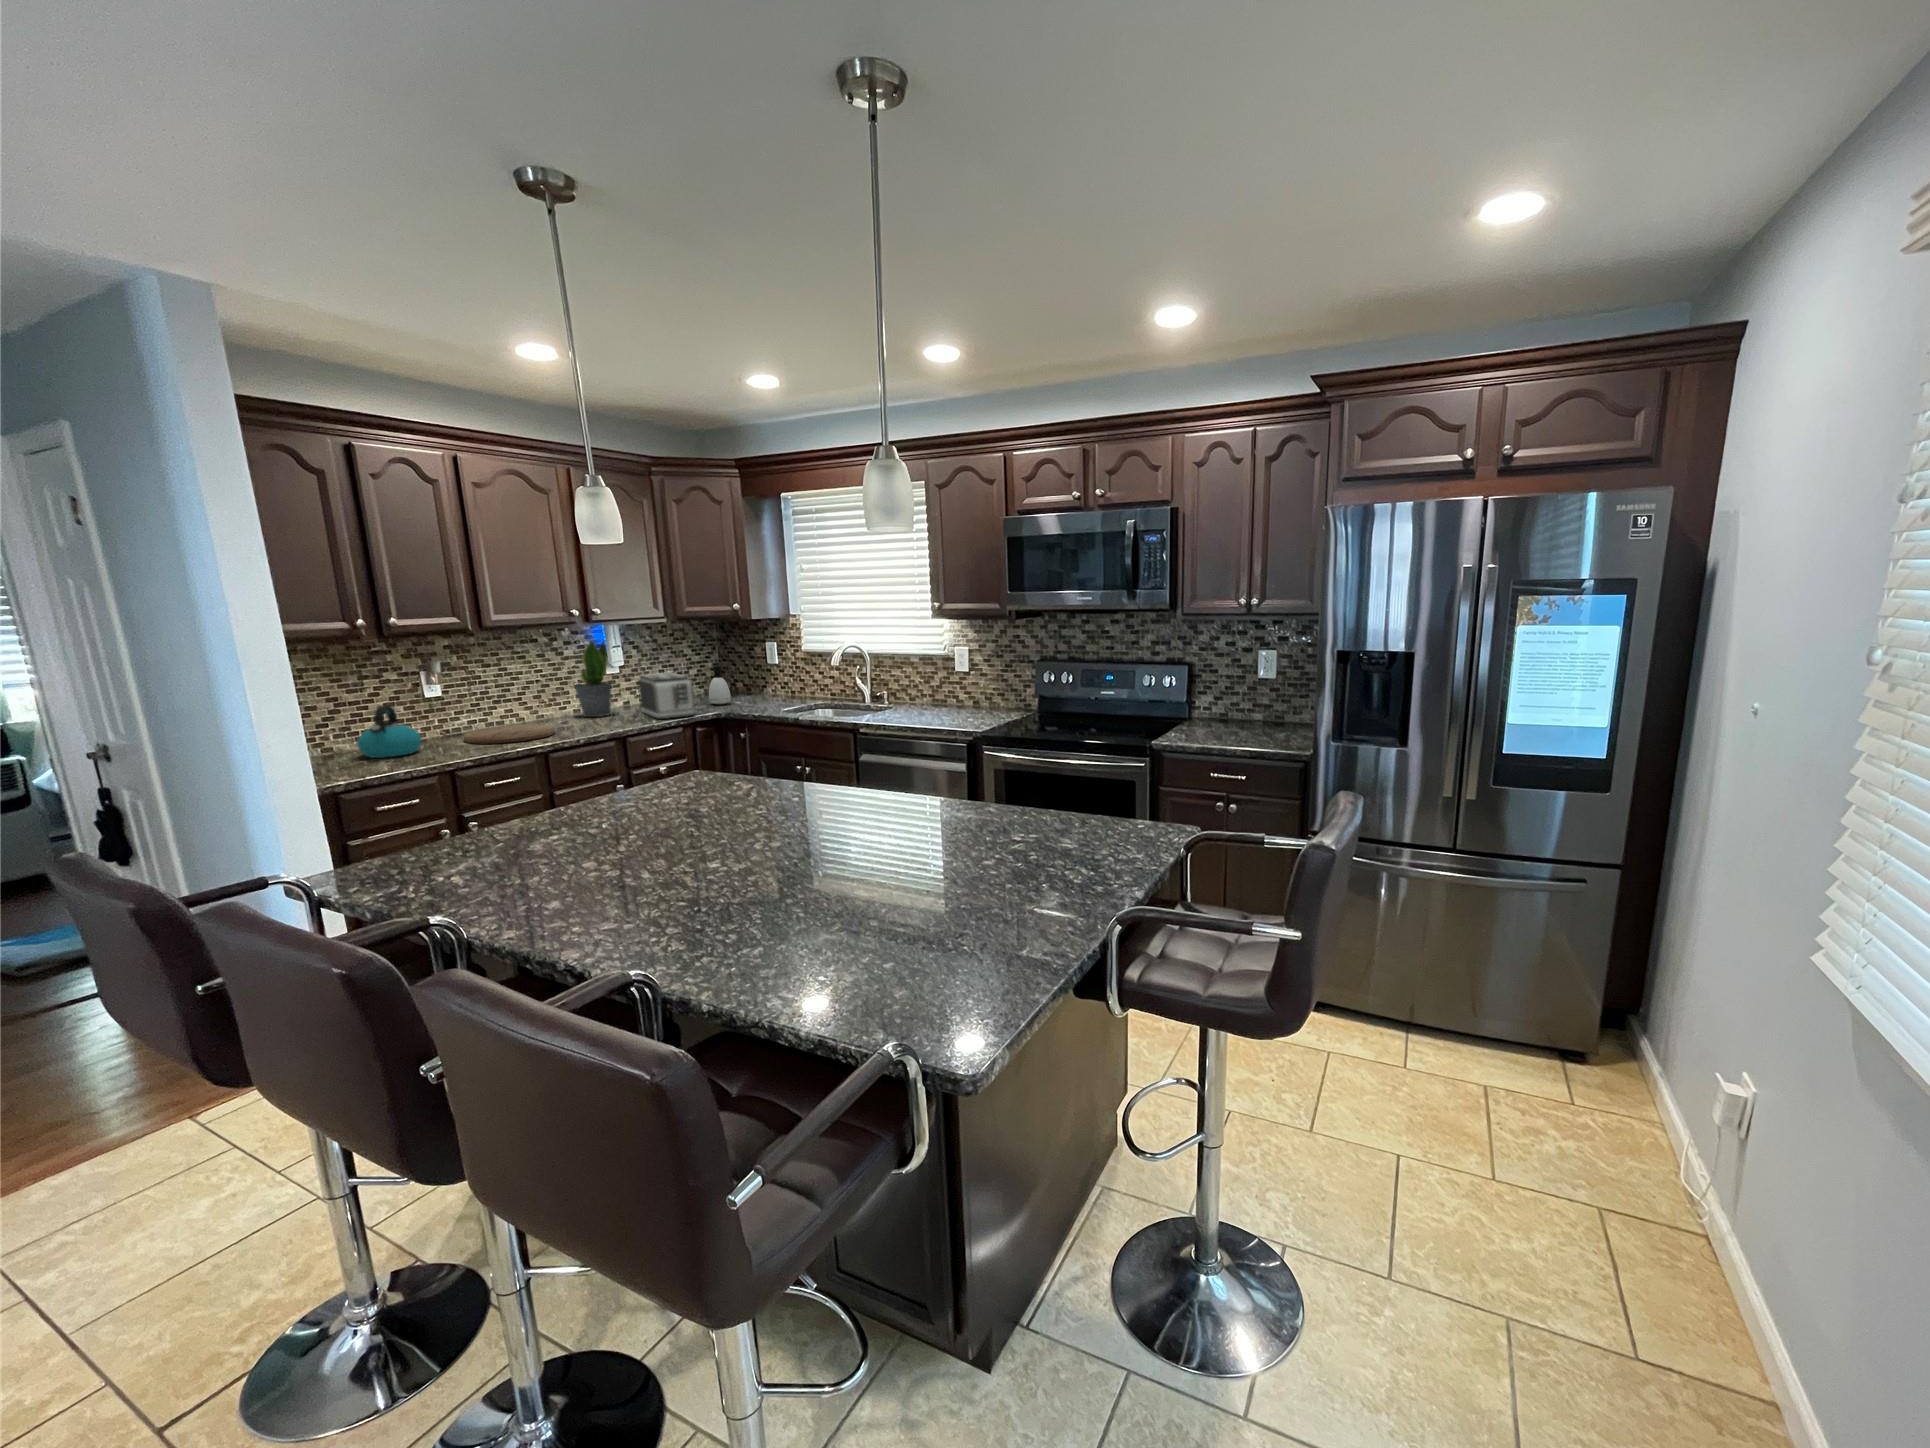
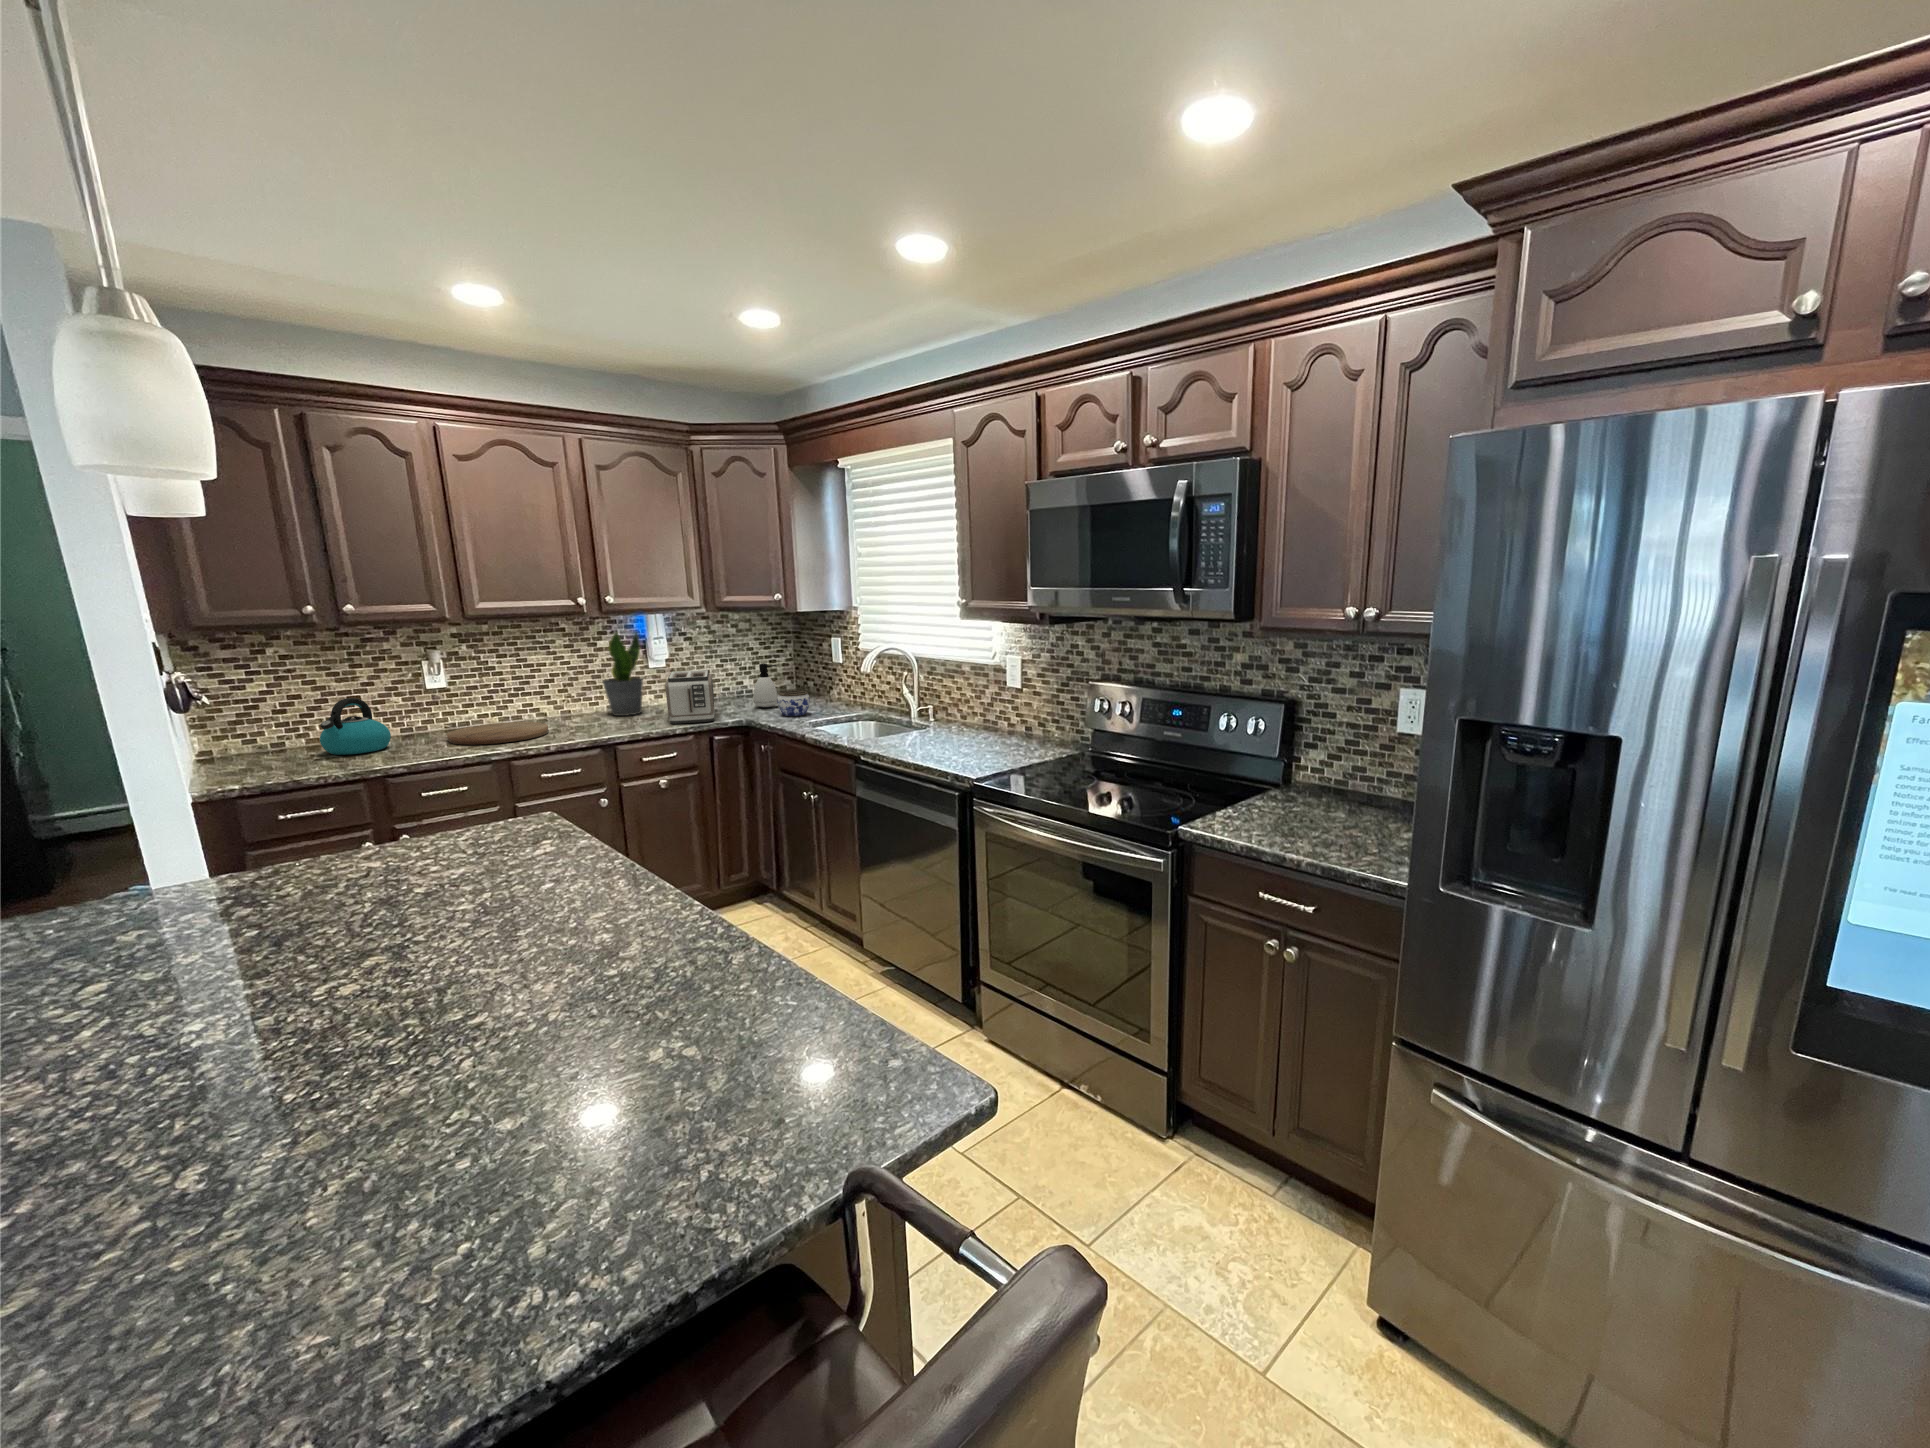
jar: none [742,687,770,709] -> present [777,690,810,716]

